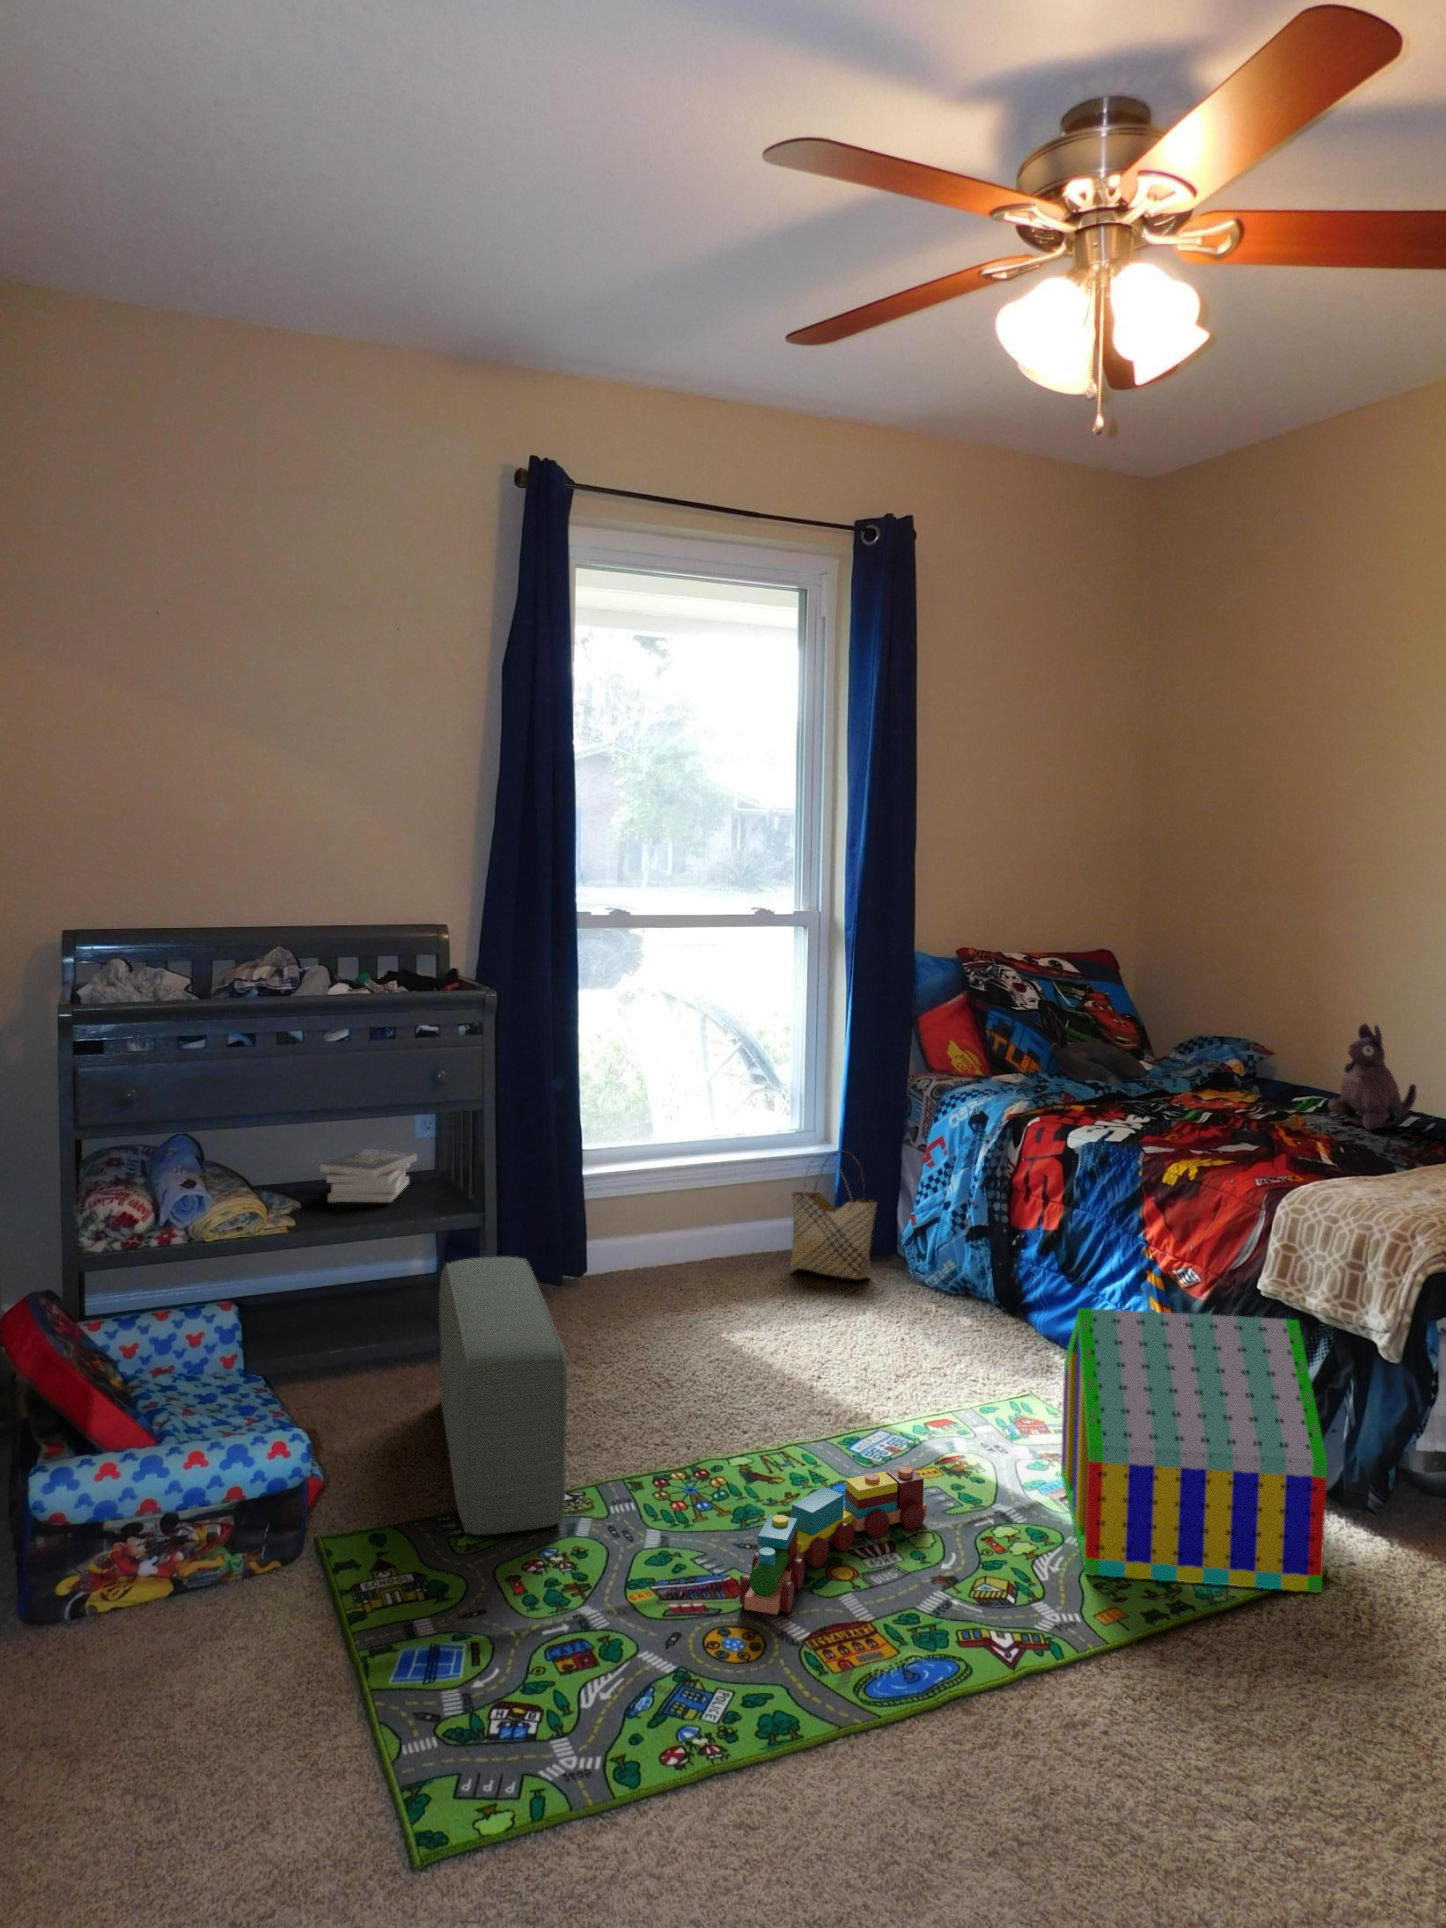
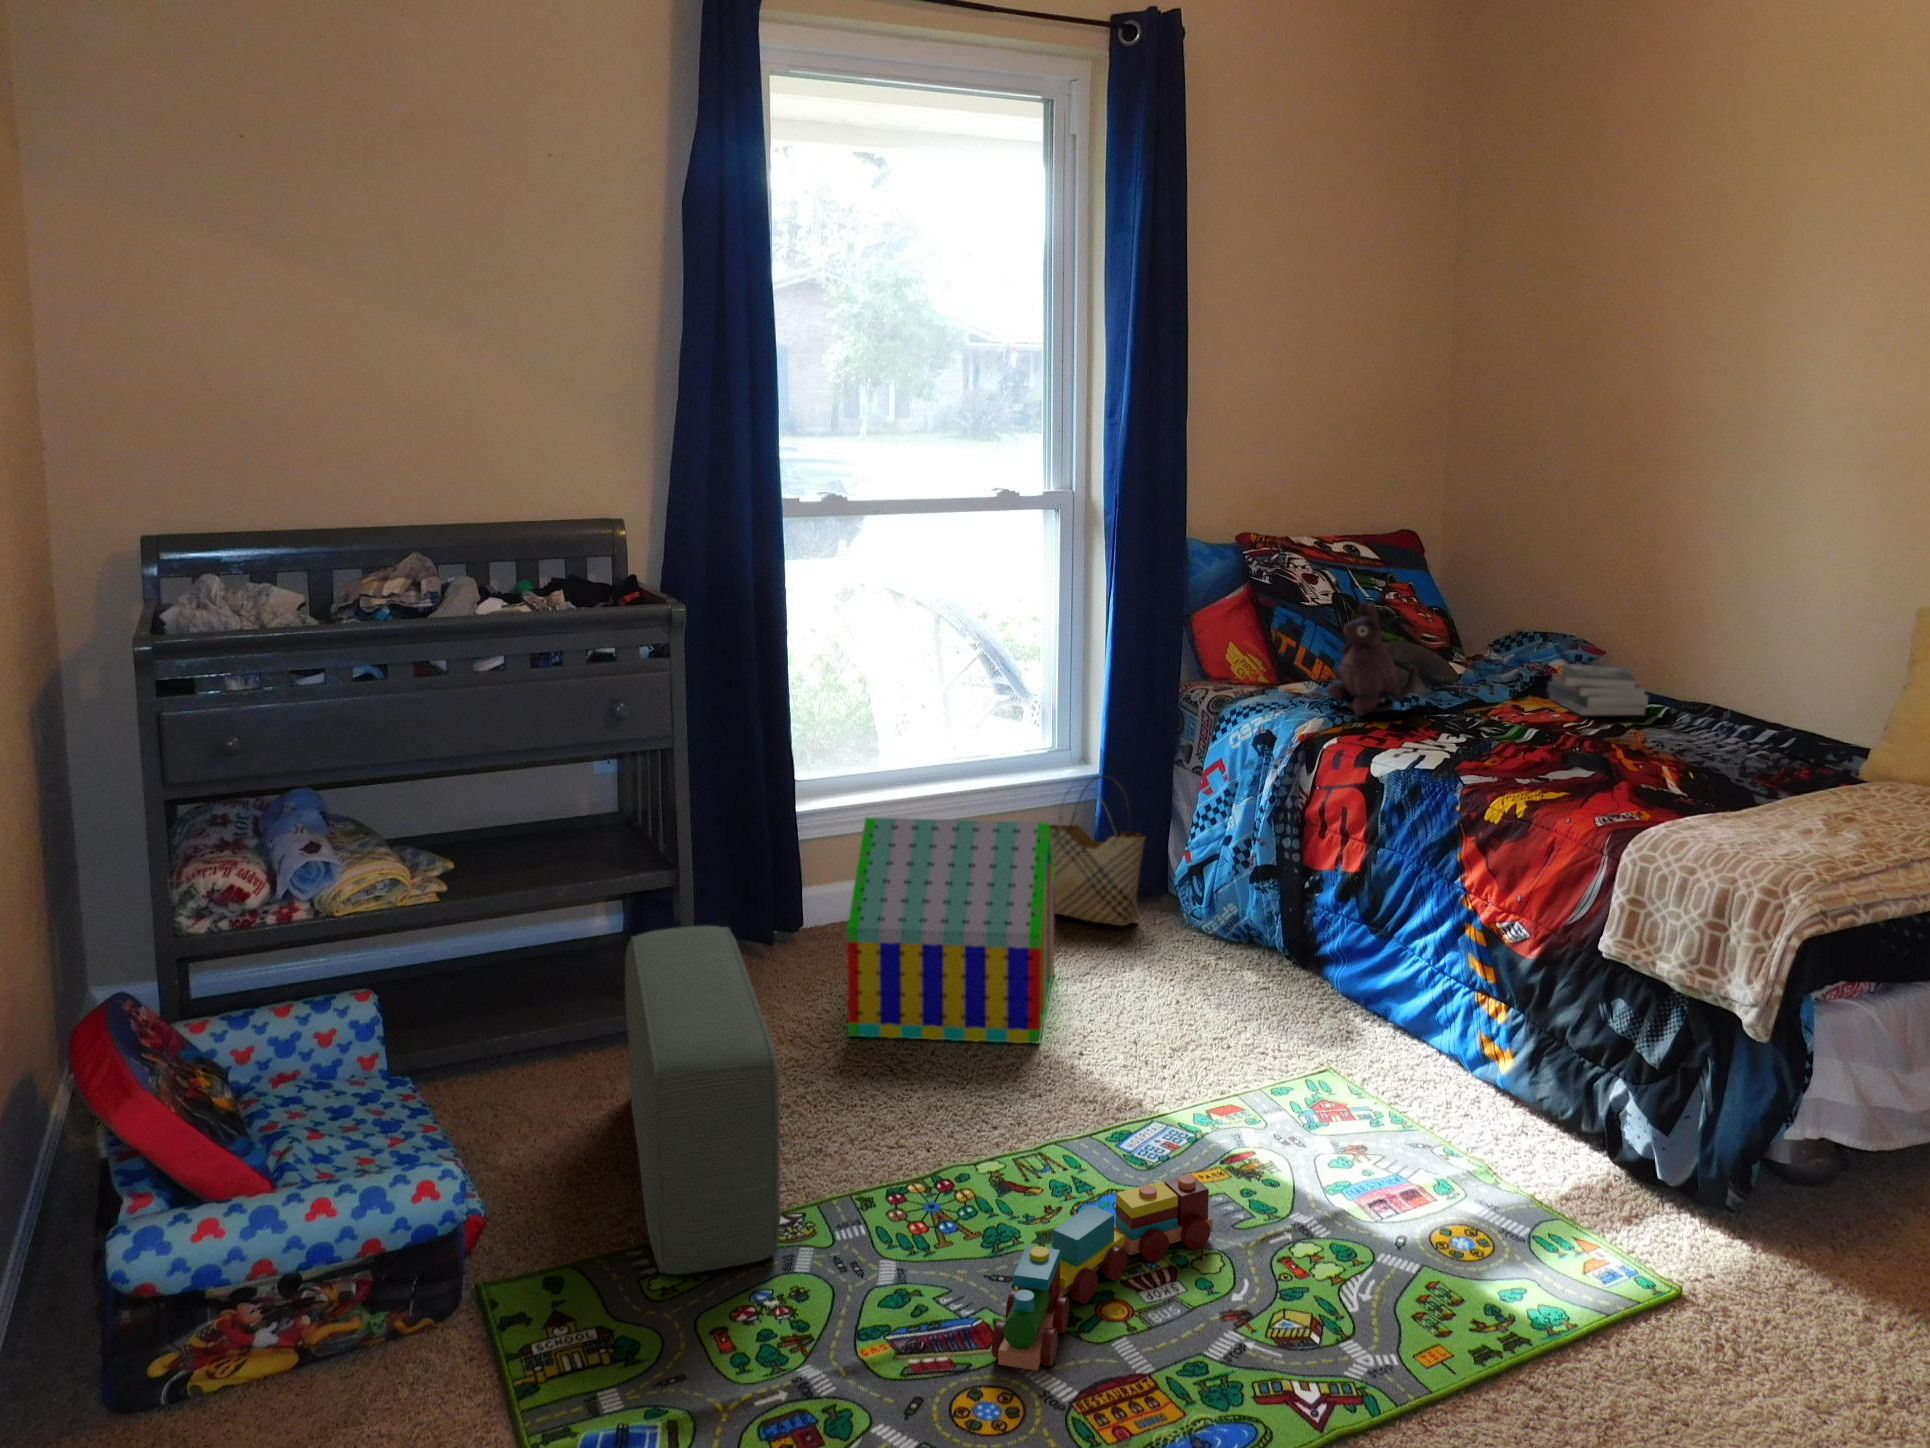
plush toy: present [1328,1023,1417,1130] -> present [1327,602,1417,716]
book: present [320,1149,417,1202] -> present [1547,664,1648,715]
toy house: present [1061,1308,1327,1593] -> present [847,818,1055,1044]

